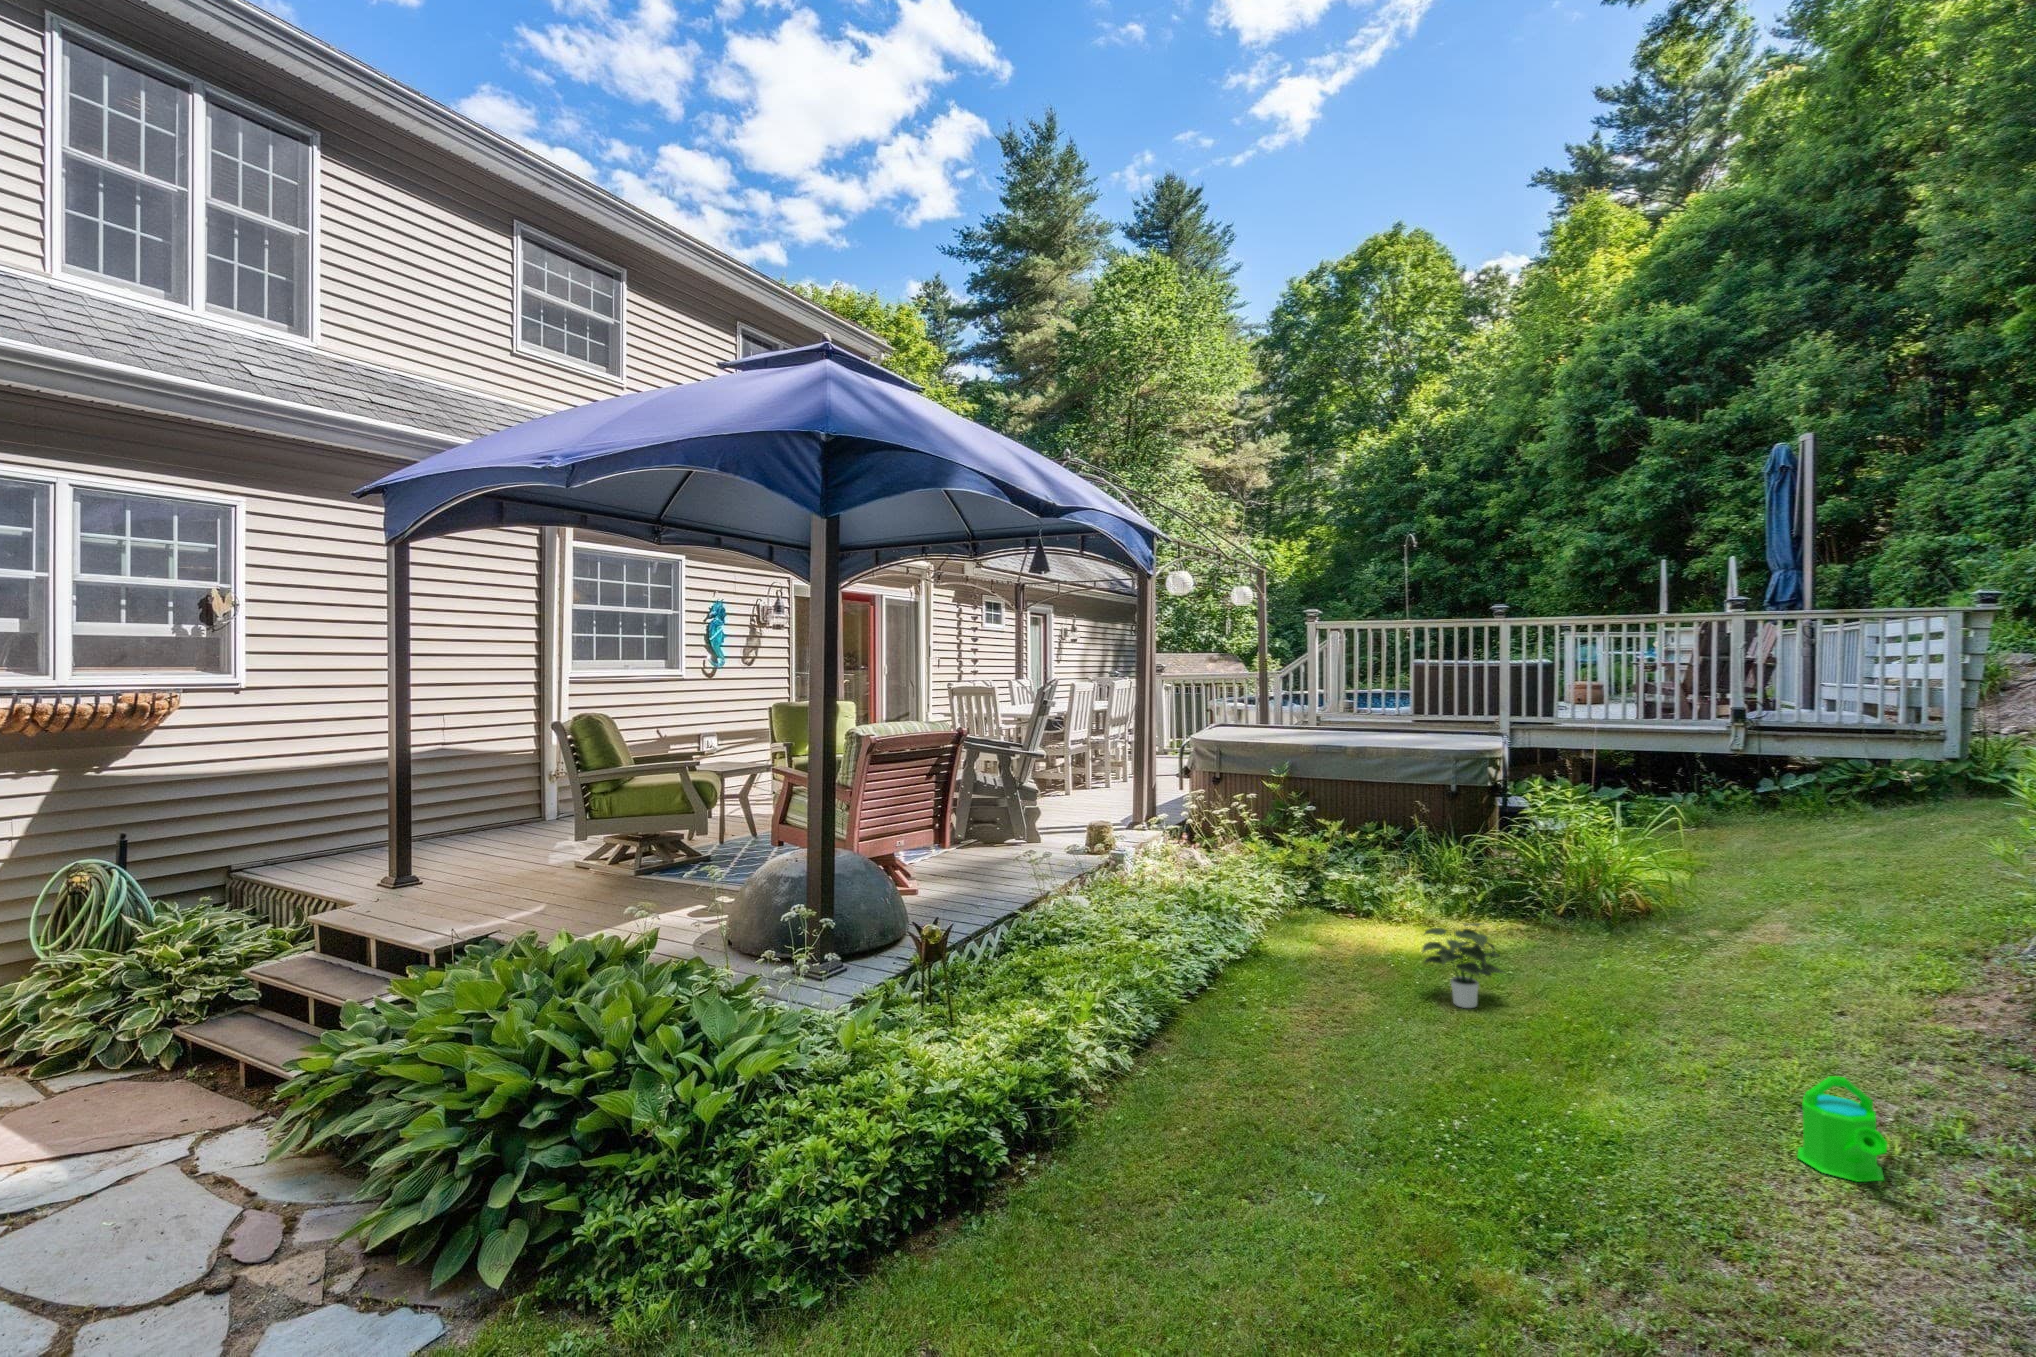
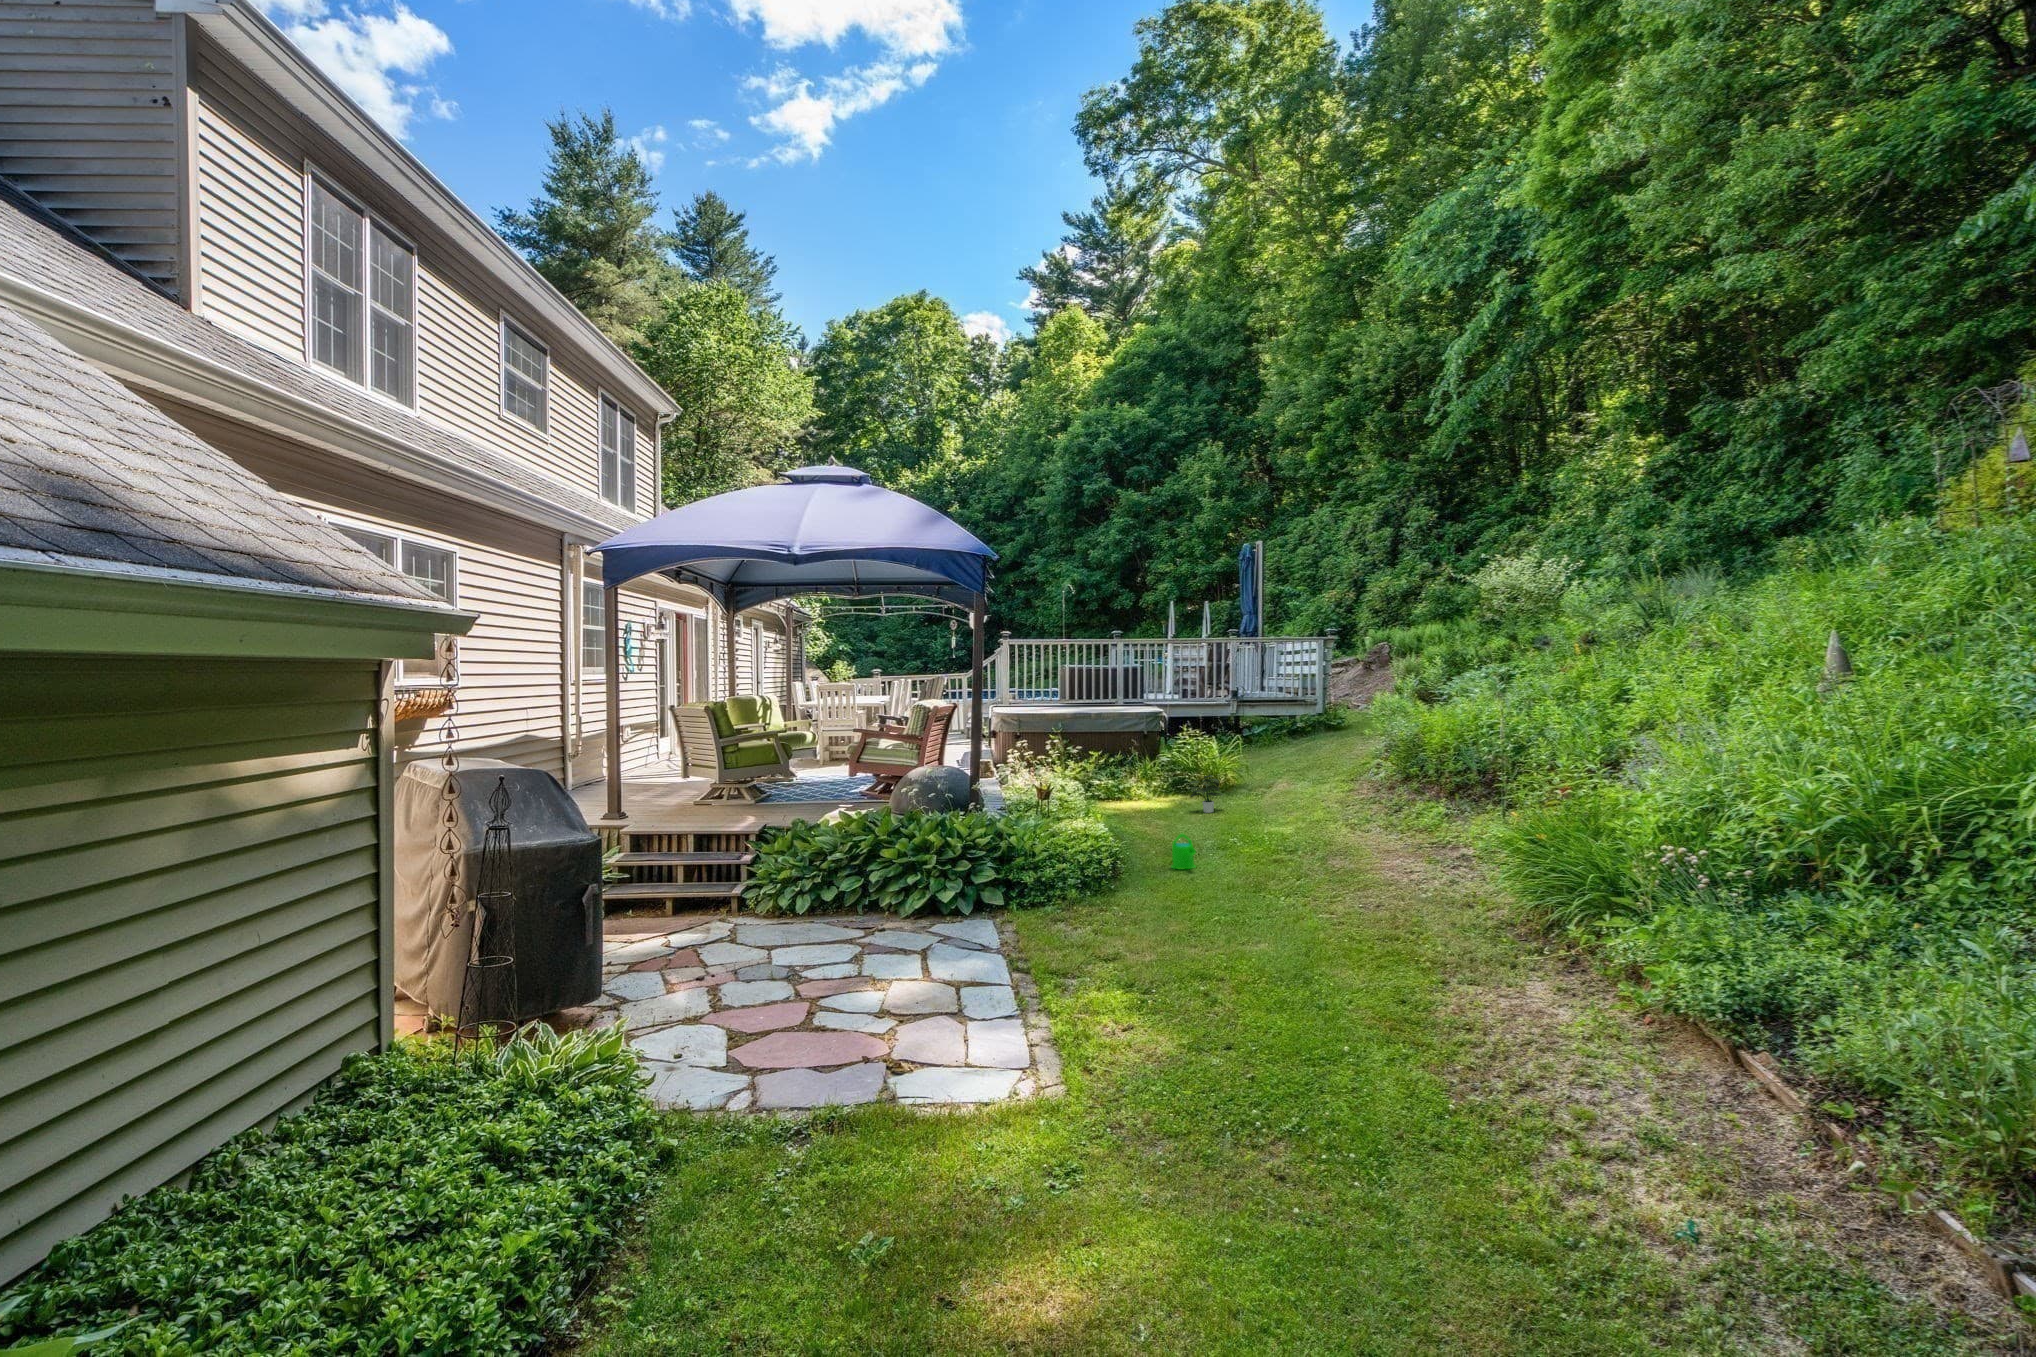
watering can: present [1797,1076,1888,1182] -> present [1171,834,1196,869]

